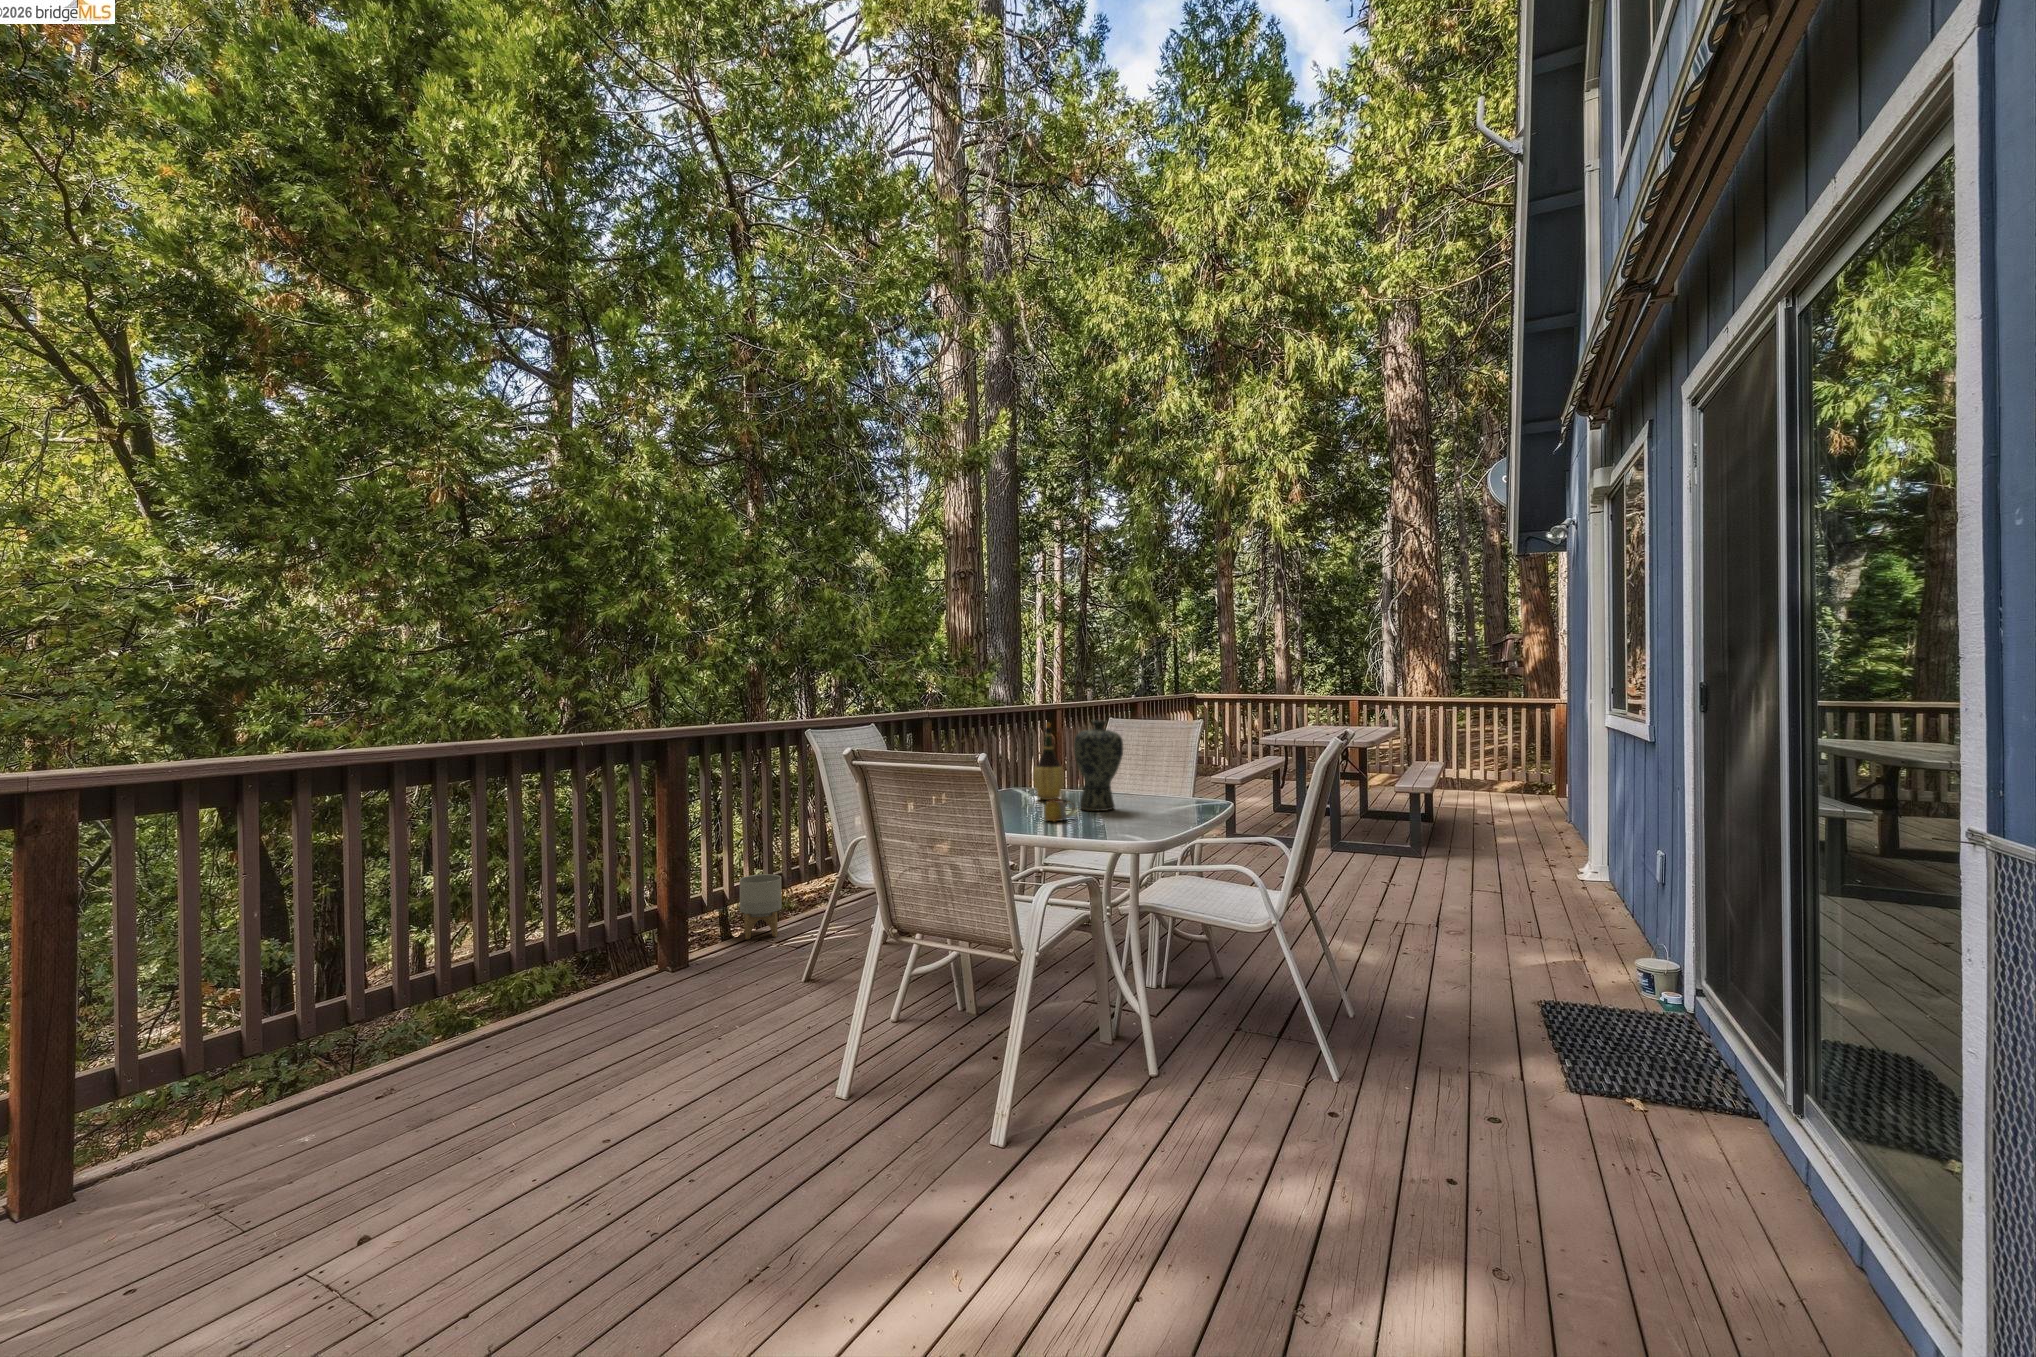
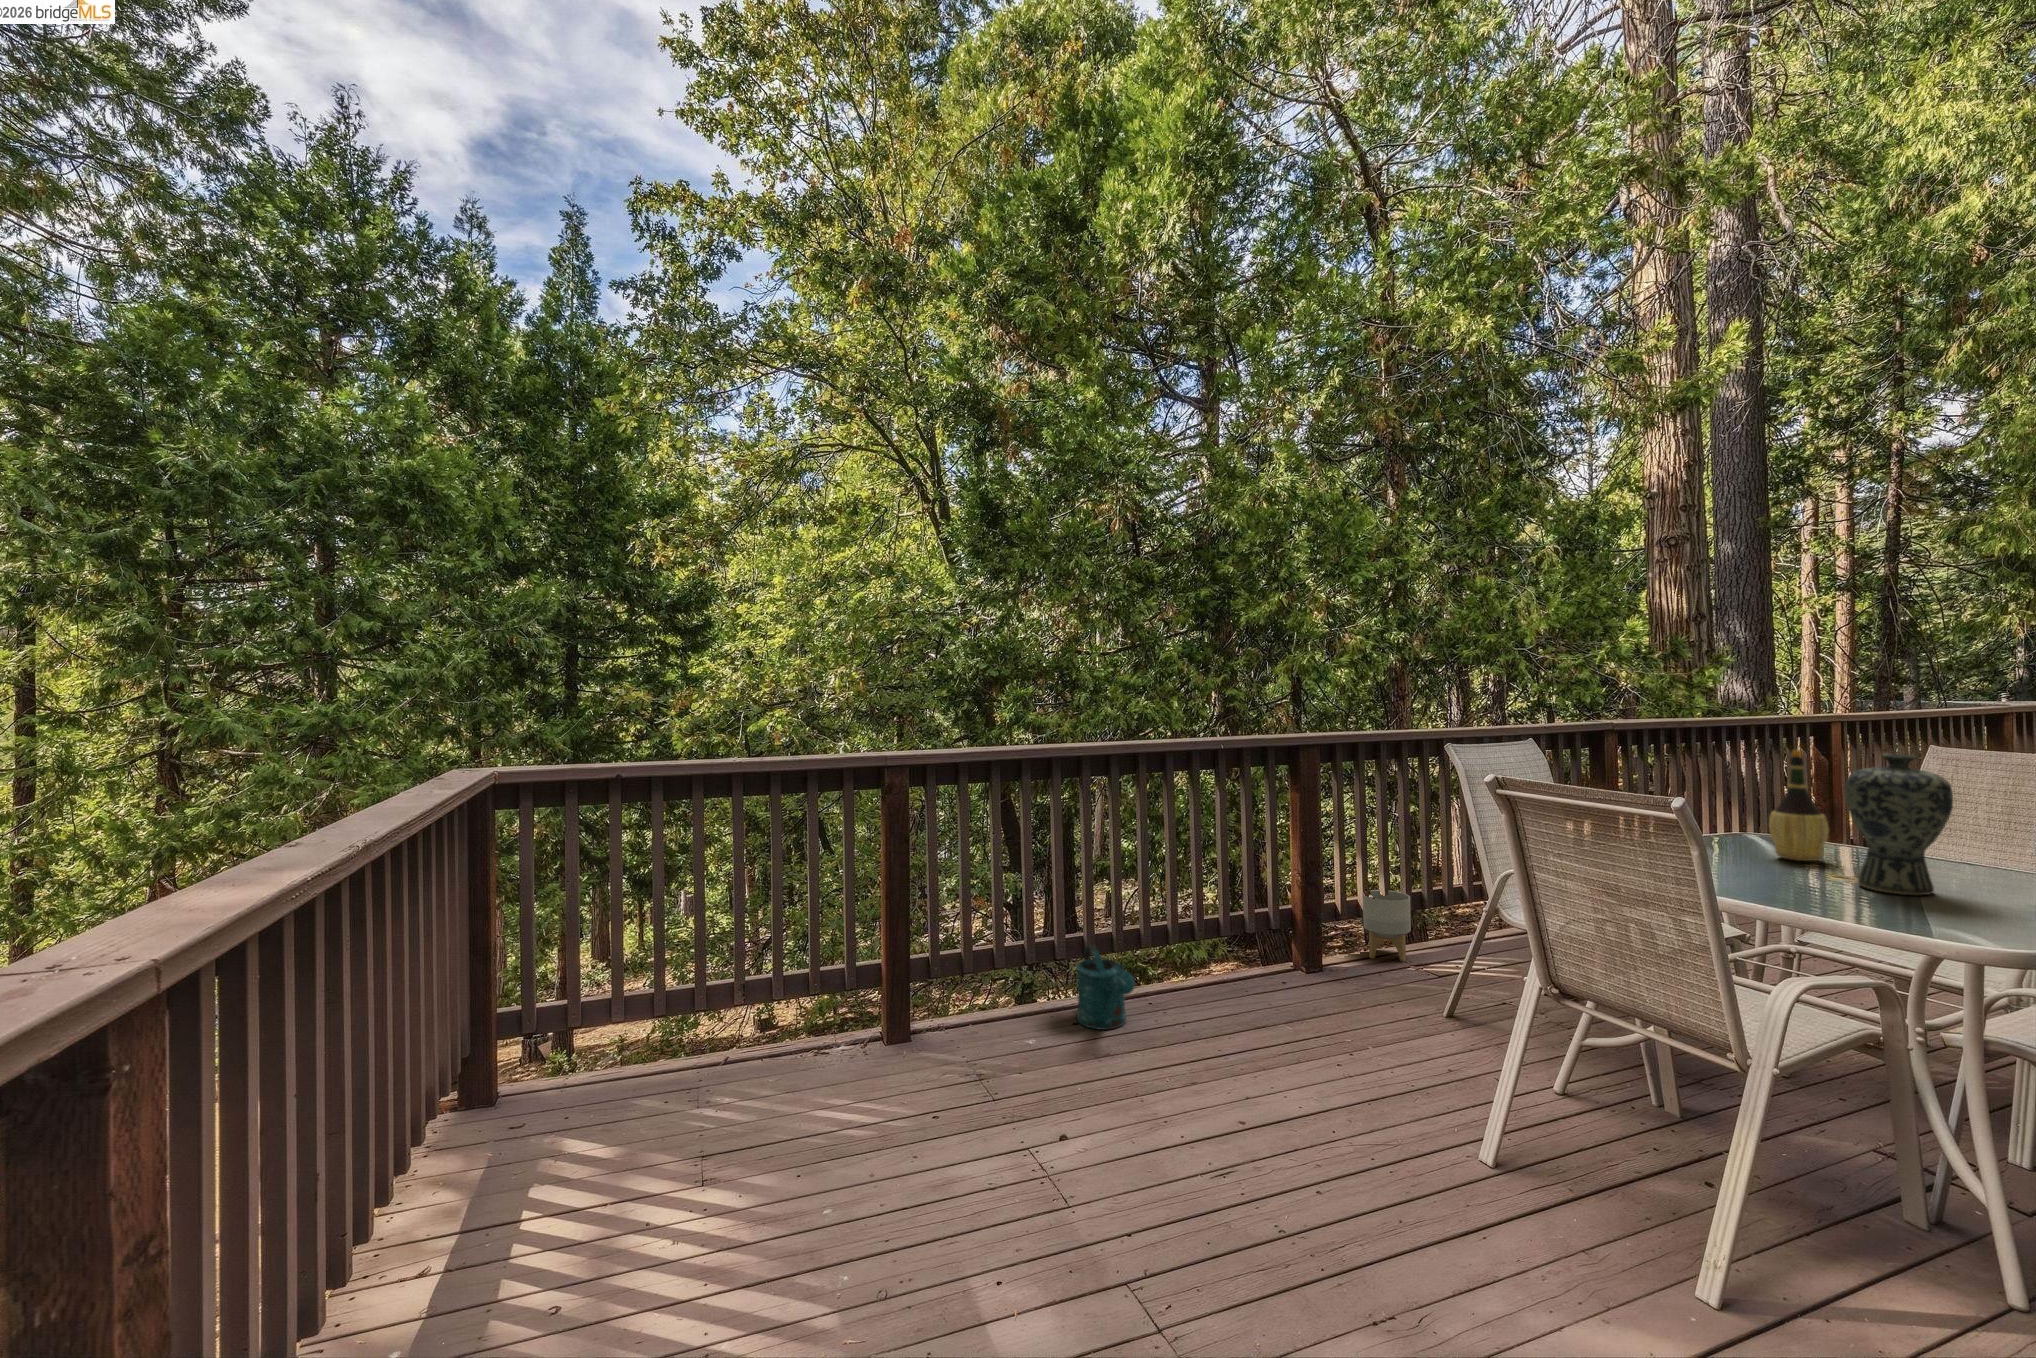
mug: present [1044,800,1075,821] -> none [1783,870,1846,904]
watering can: none [441,967,523,1059] -> present [1077,945,1135,1030]

